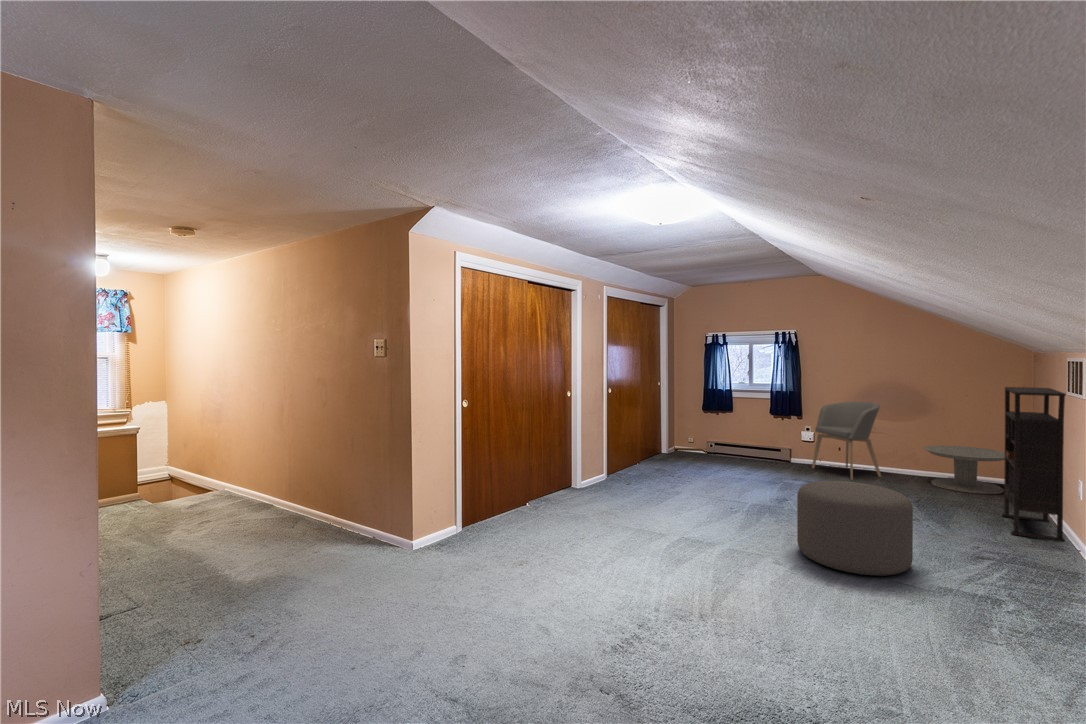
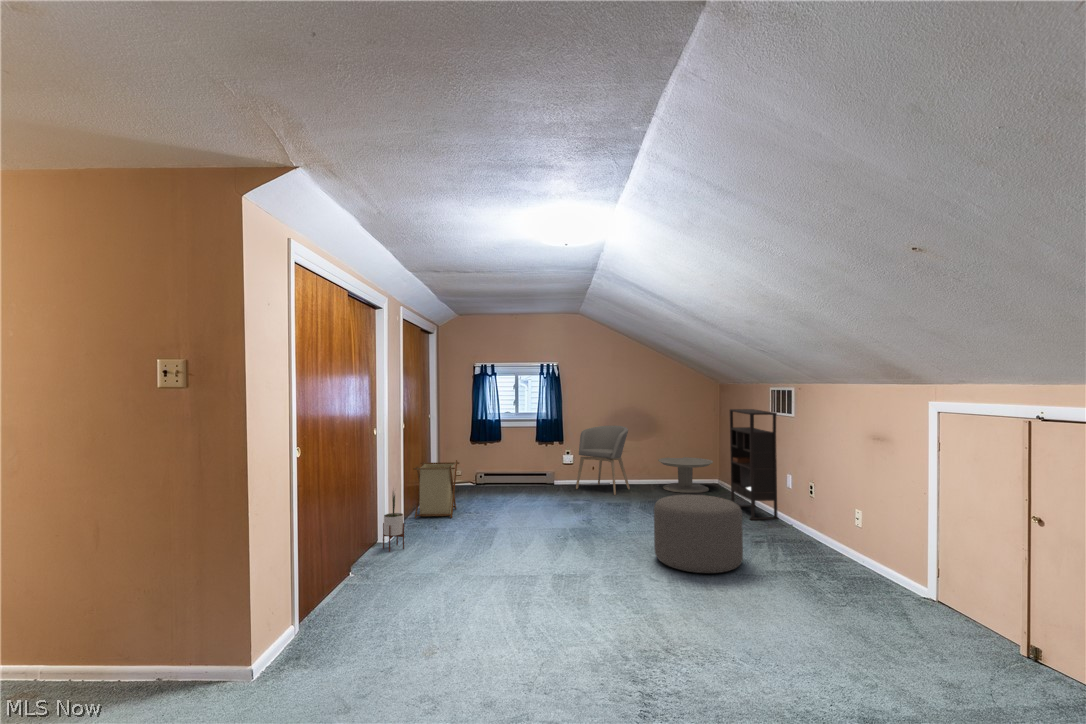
laundry basket: none [619,423,667,476] -> present [413,460,459,518]
potted plant: none [570,438,585,493] -> present [383,491,404,552]

